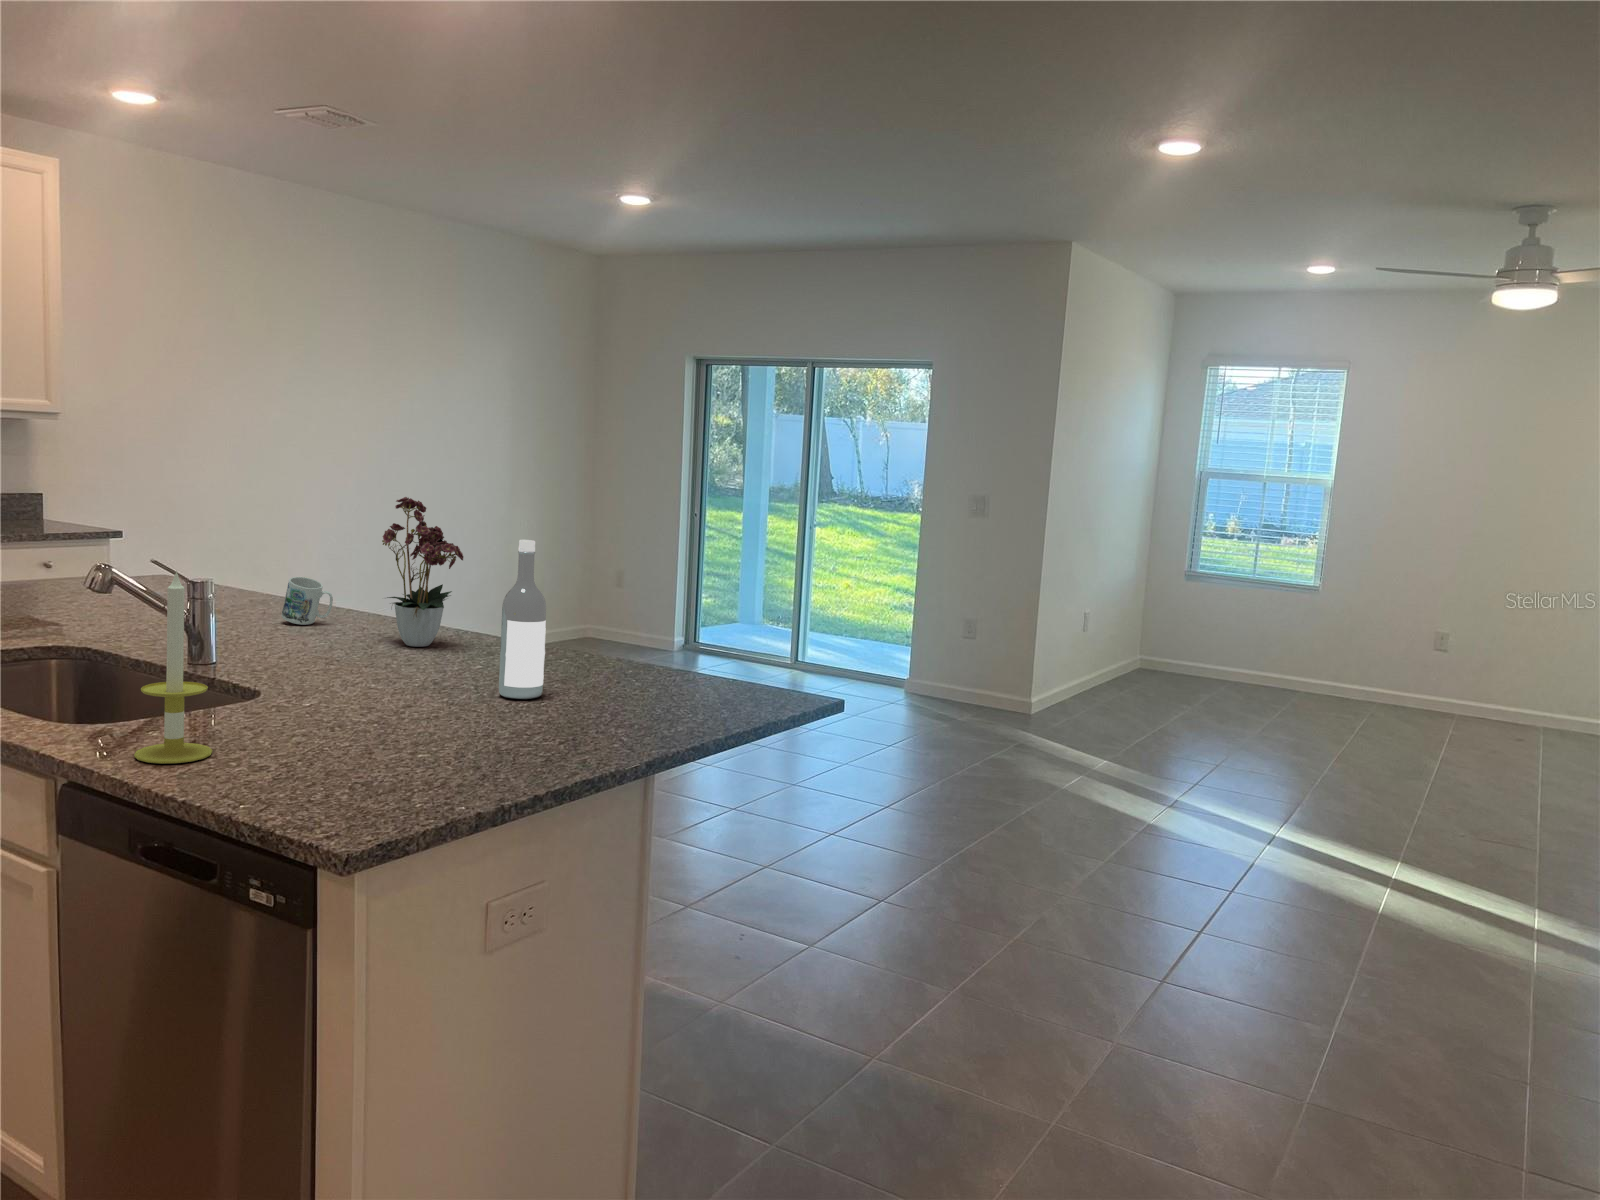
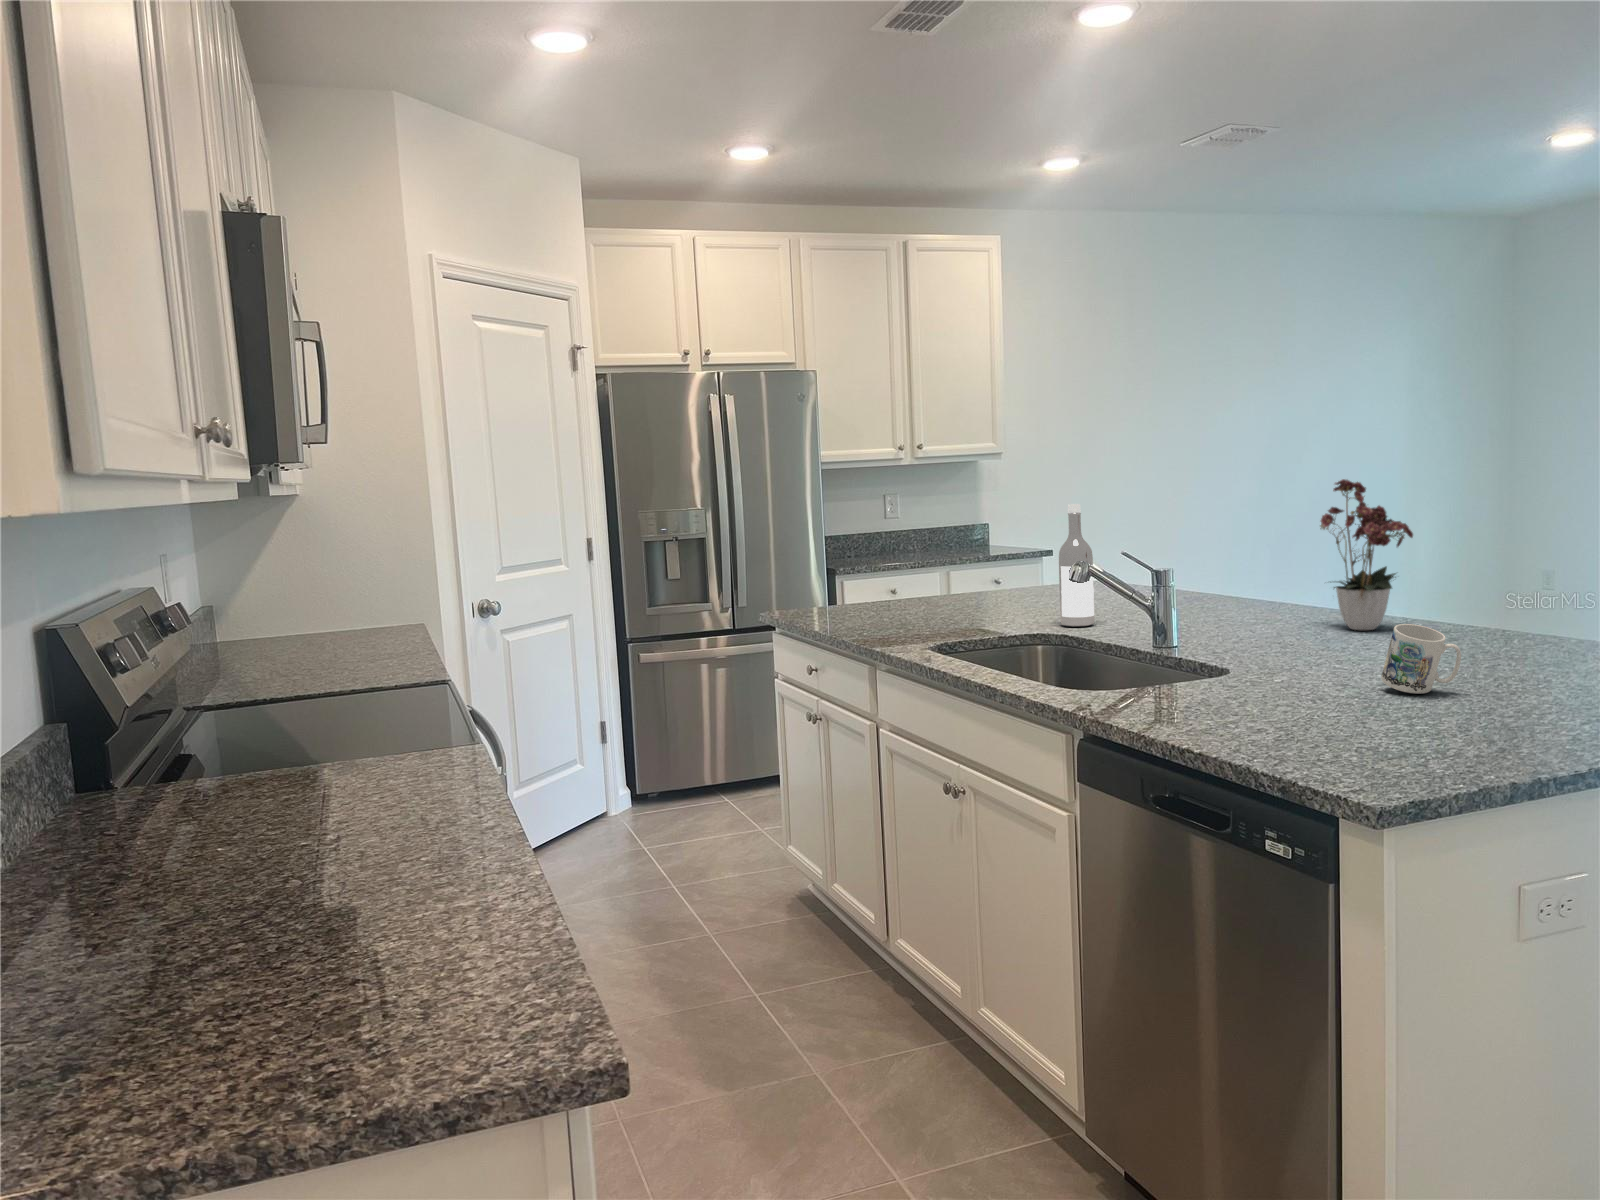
wine bottle: present [499,540,546,699] -> present [1059,504,1094,627]
candle: present [134,571,212,763] -> none [1142,547,1207,722]
mug: present [281,577,333,625] -> present [1381,624,1461,694]

